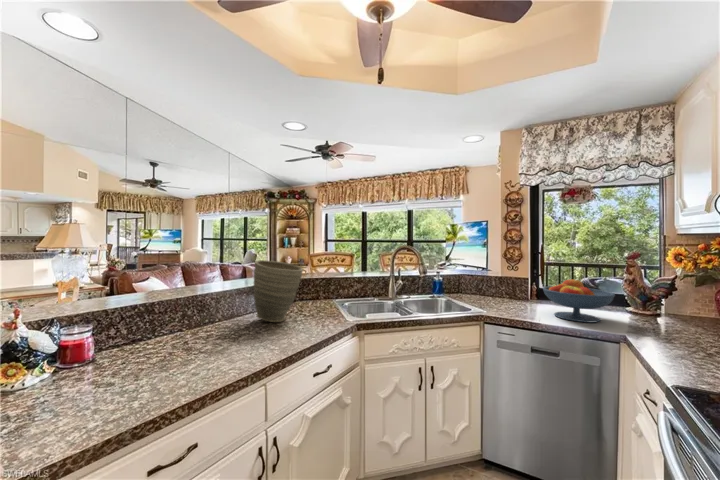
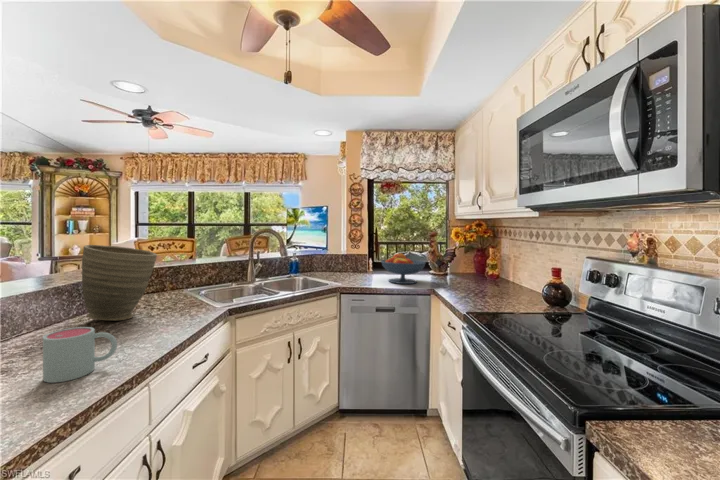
mug: none [202,326,246,367] -> present [43,327,117,383]

